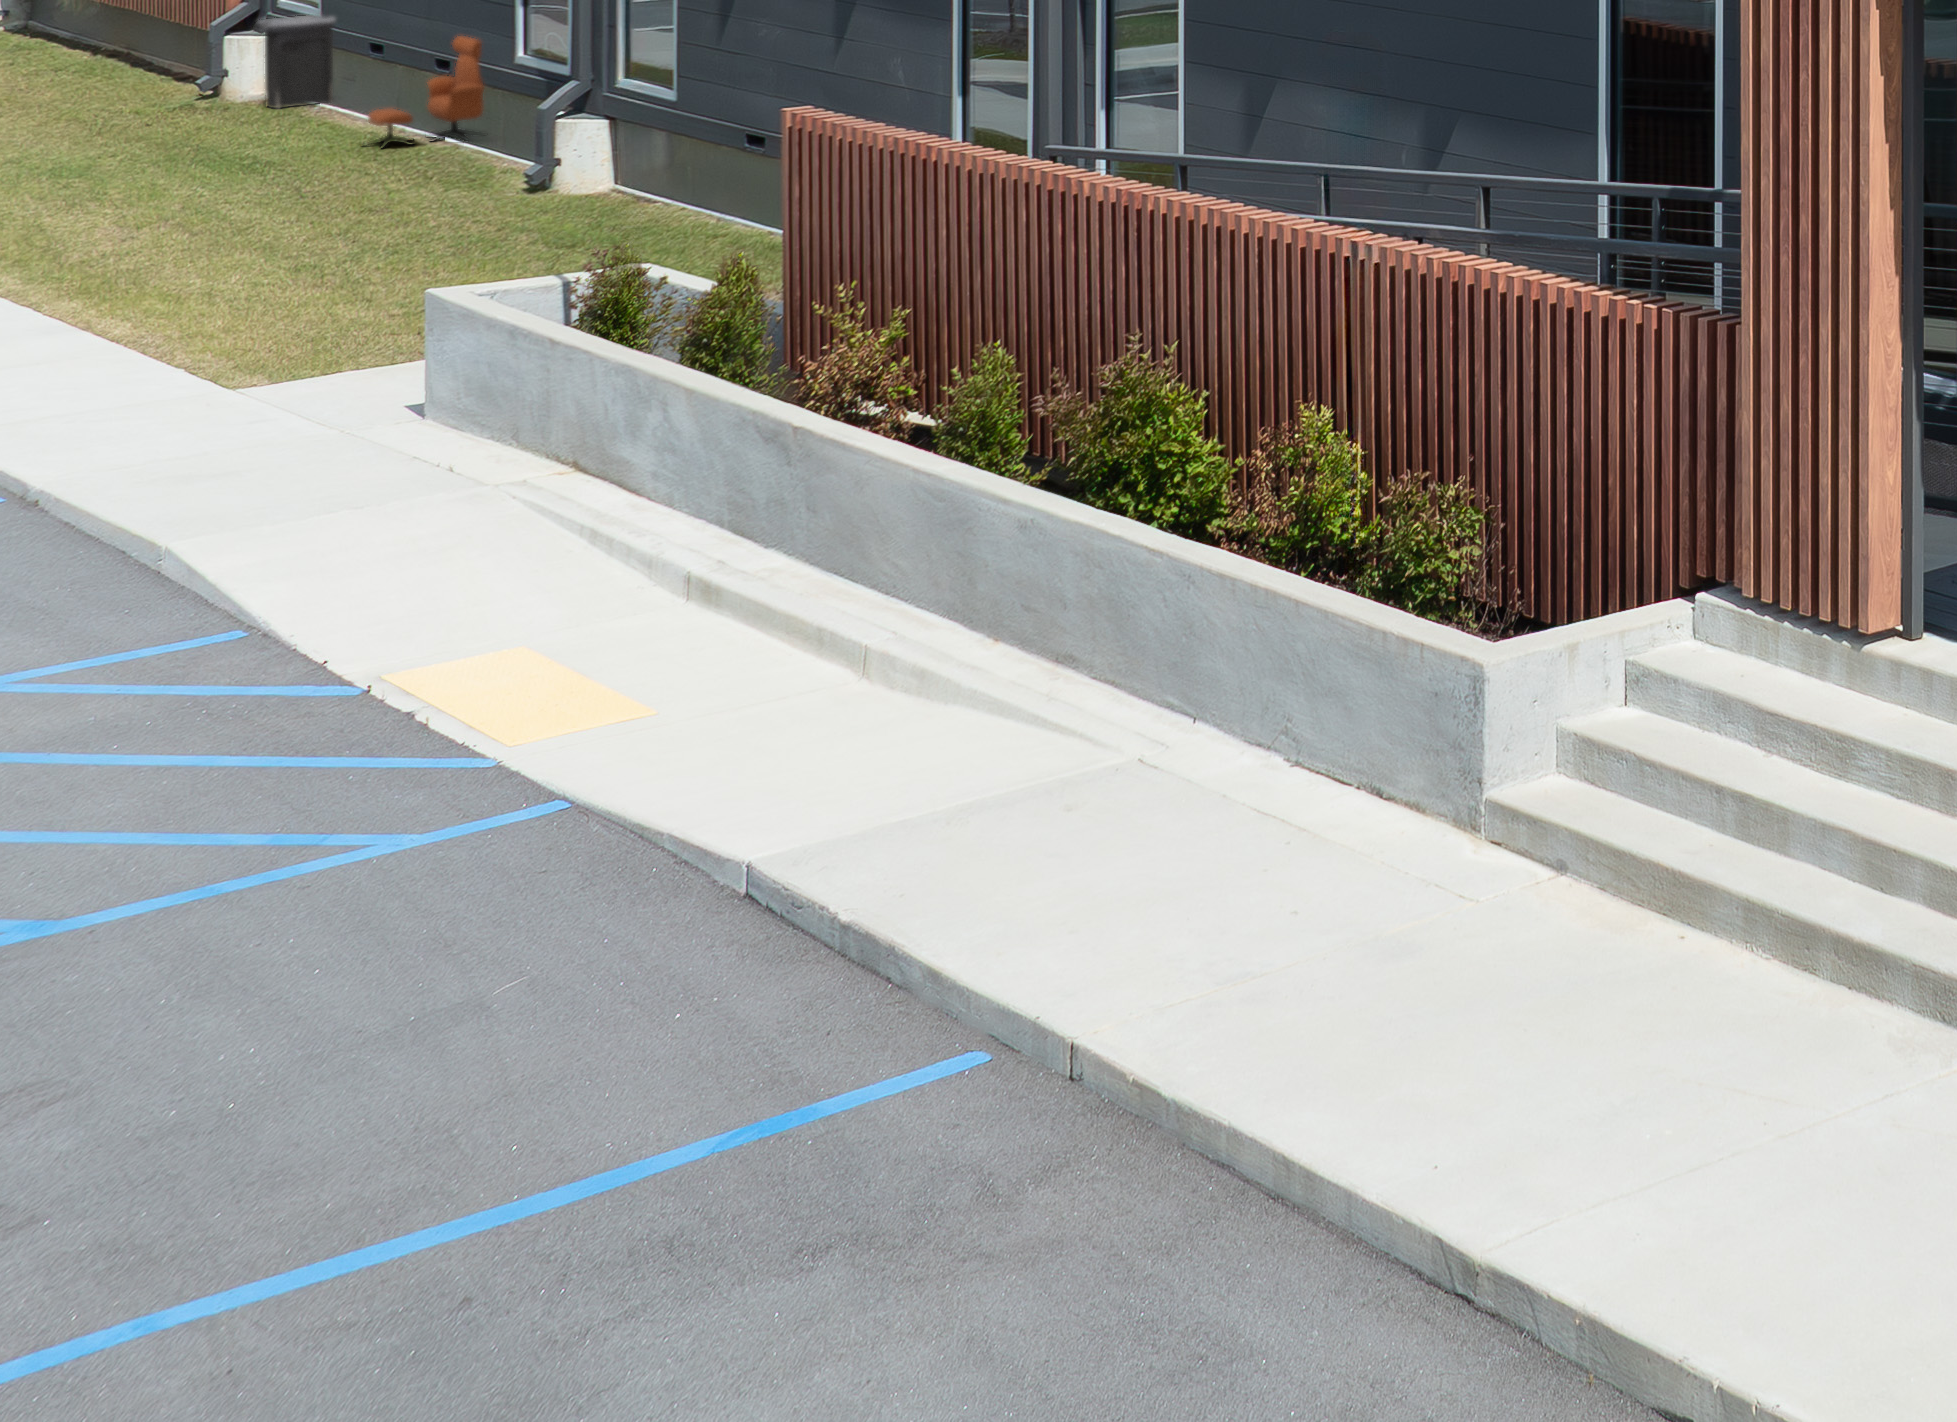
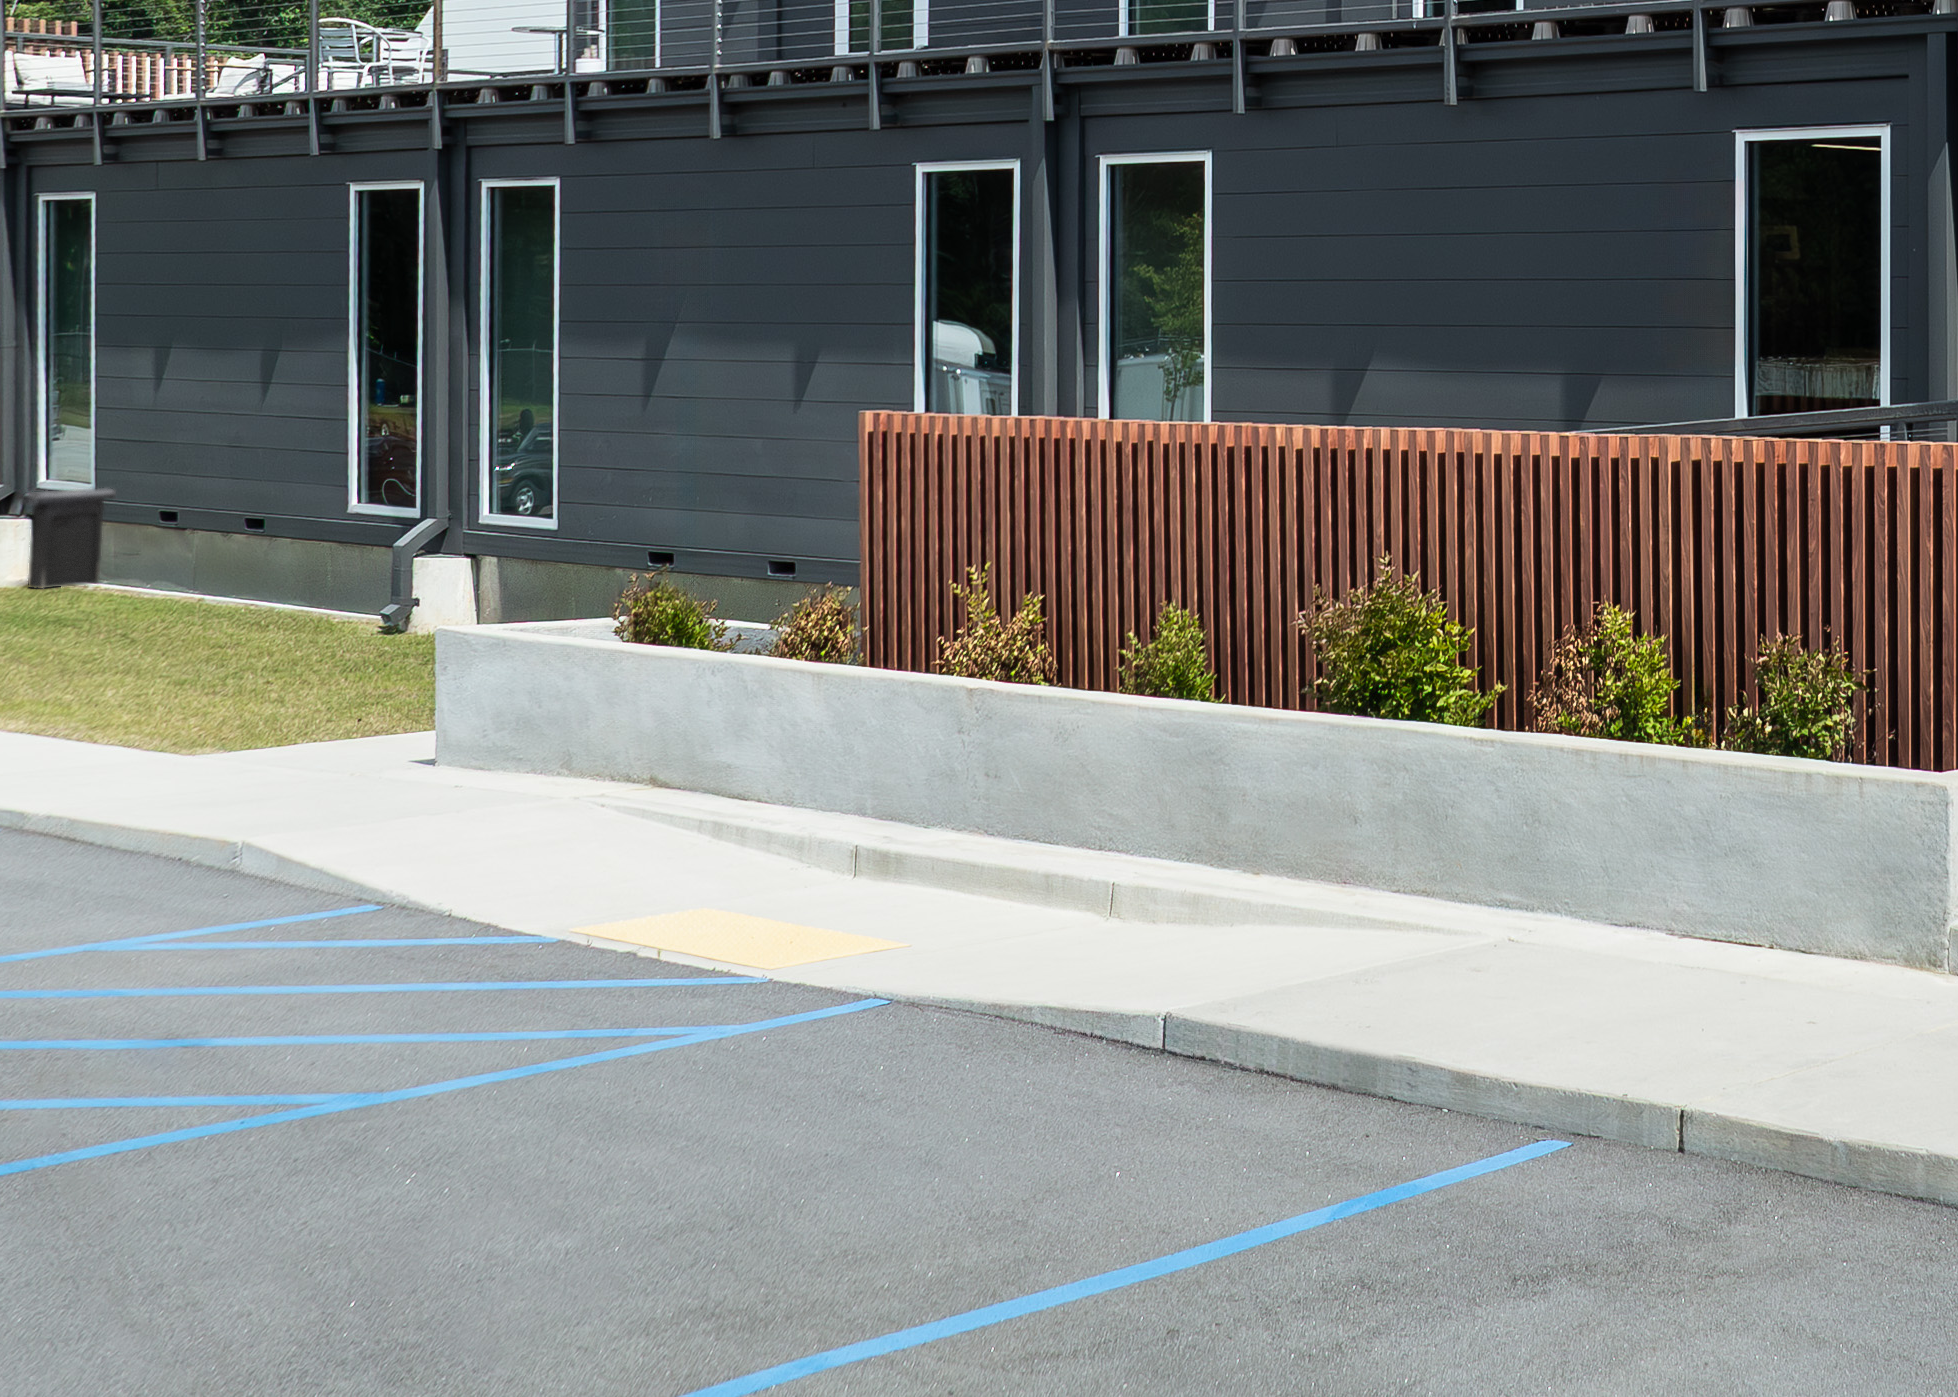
lounge chair: present [366,36,484,148] -> none [164,492,301,609]

